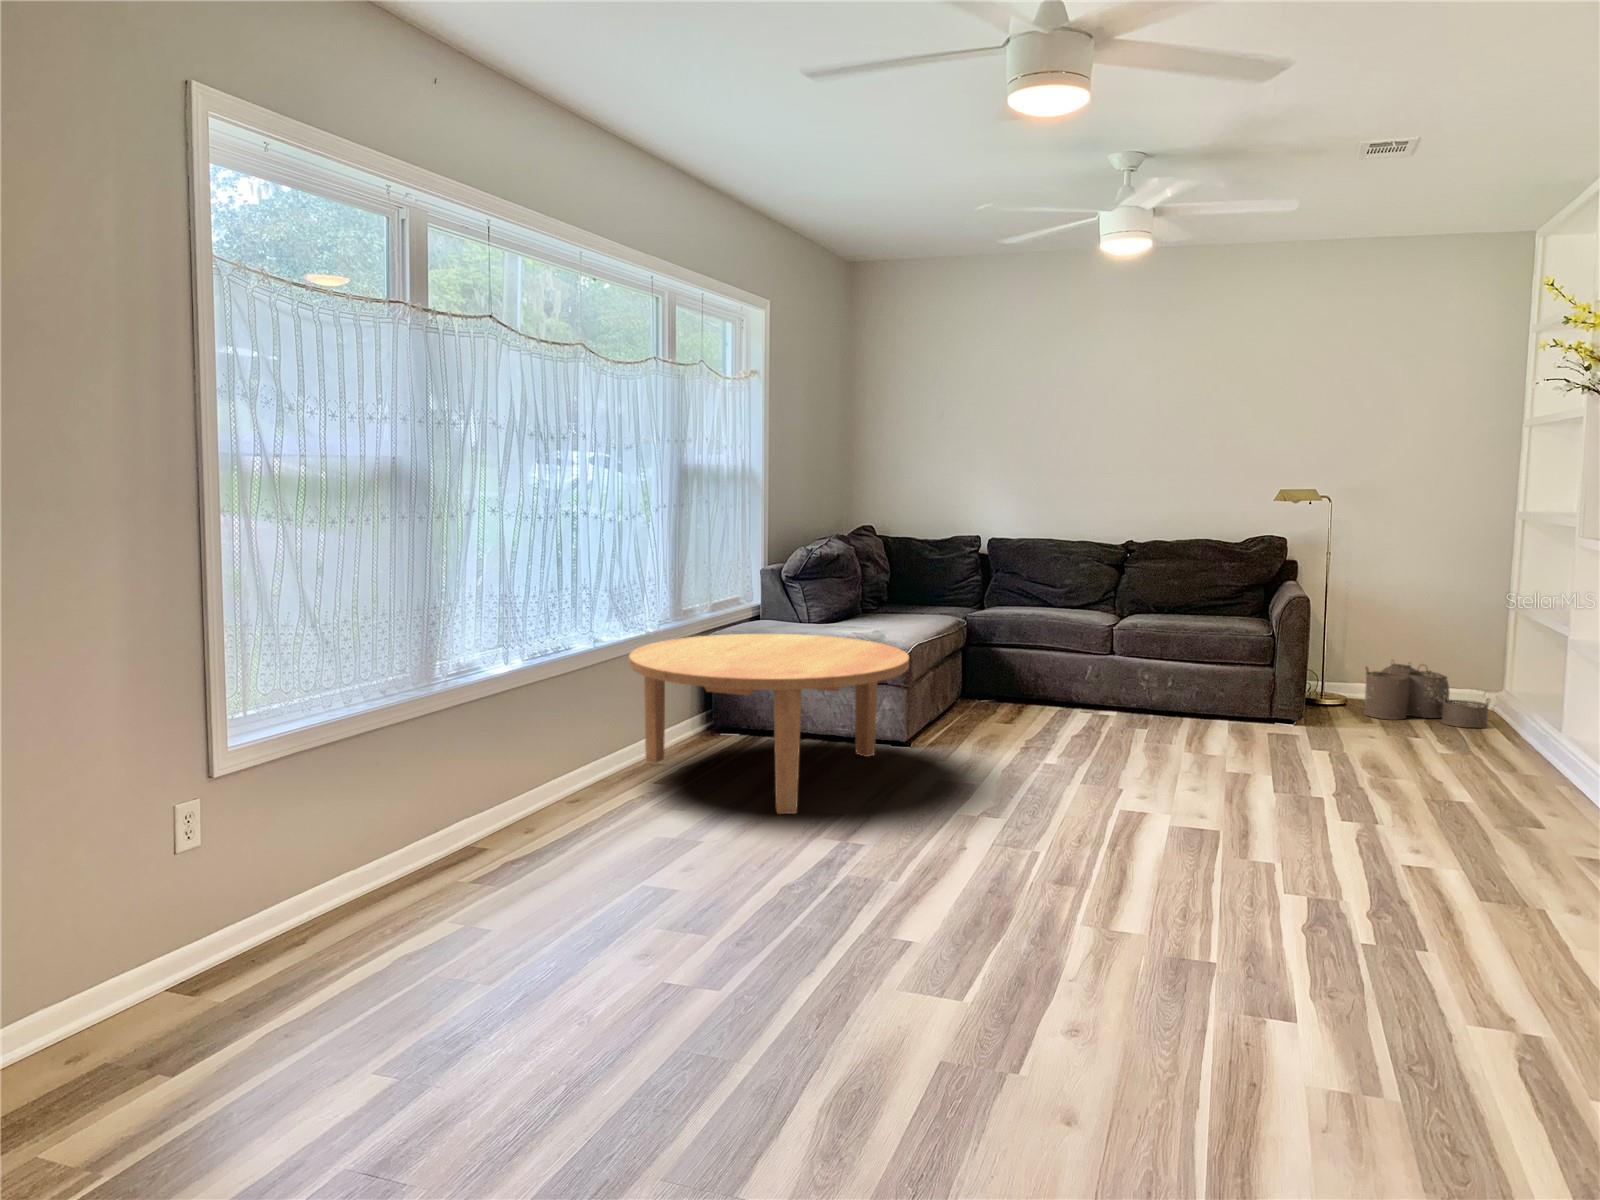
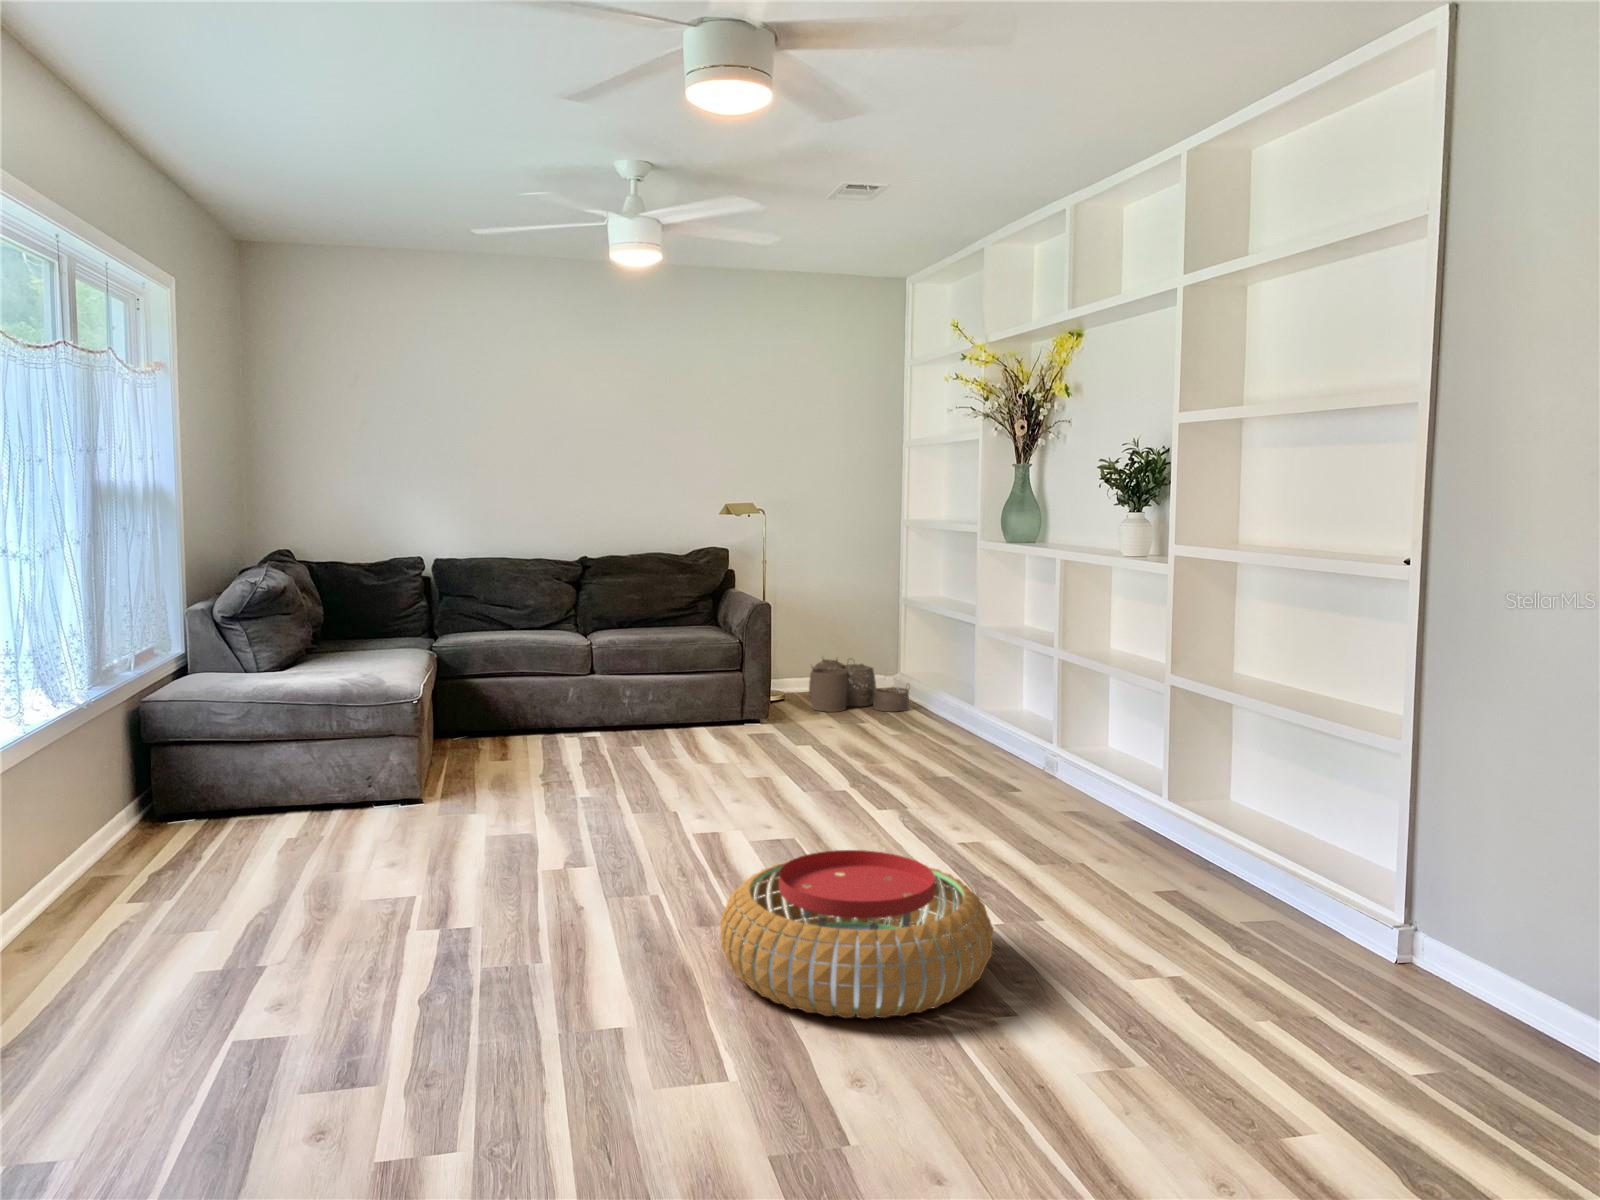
coffee table: present [629,634,909,814] -> none [71,687,455,915]
pouf: none [1027,828,1318,1000] -> present [720,850,993,1019]

